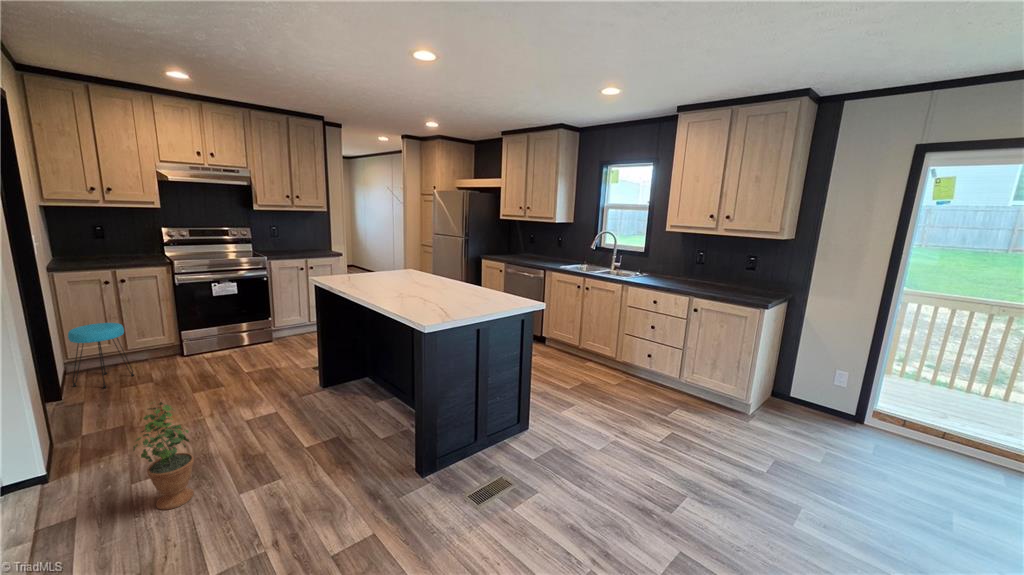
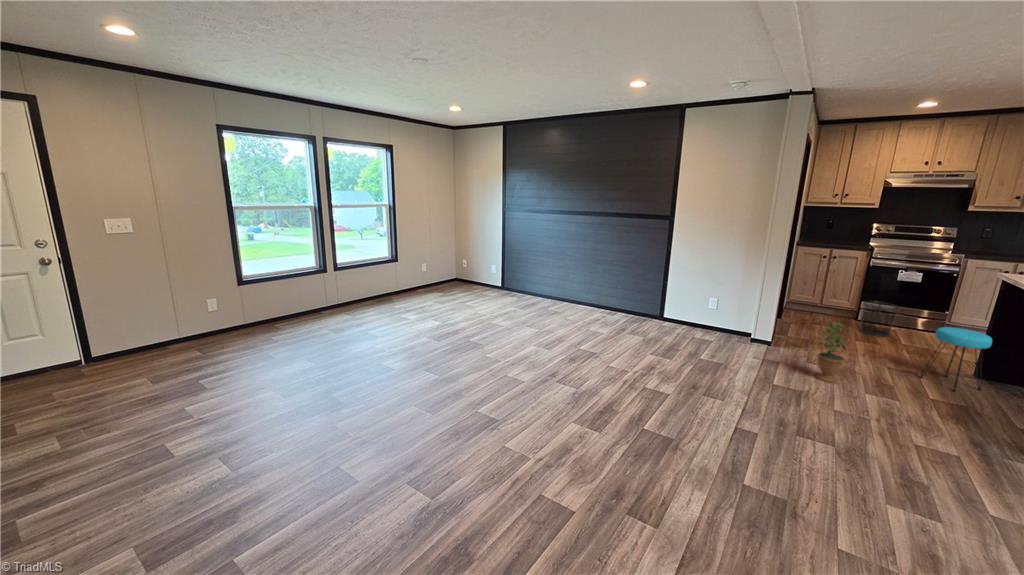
stool: present [68,323,134,388] -> present [920,327,992,391]
waste bin: none [184,328,229,375] -> present [860,301,900,337]

